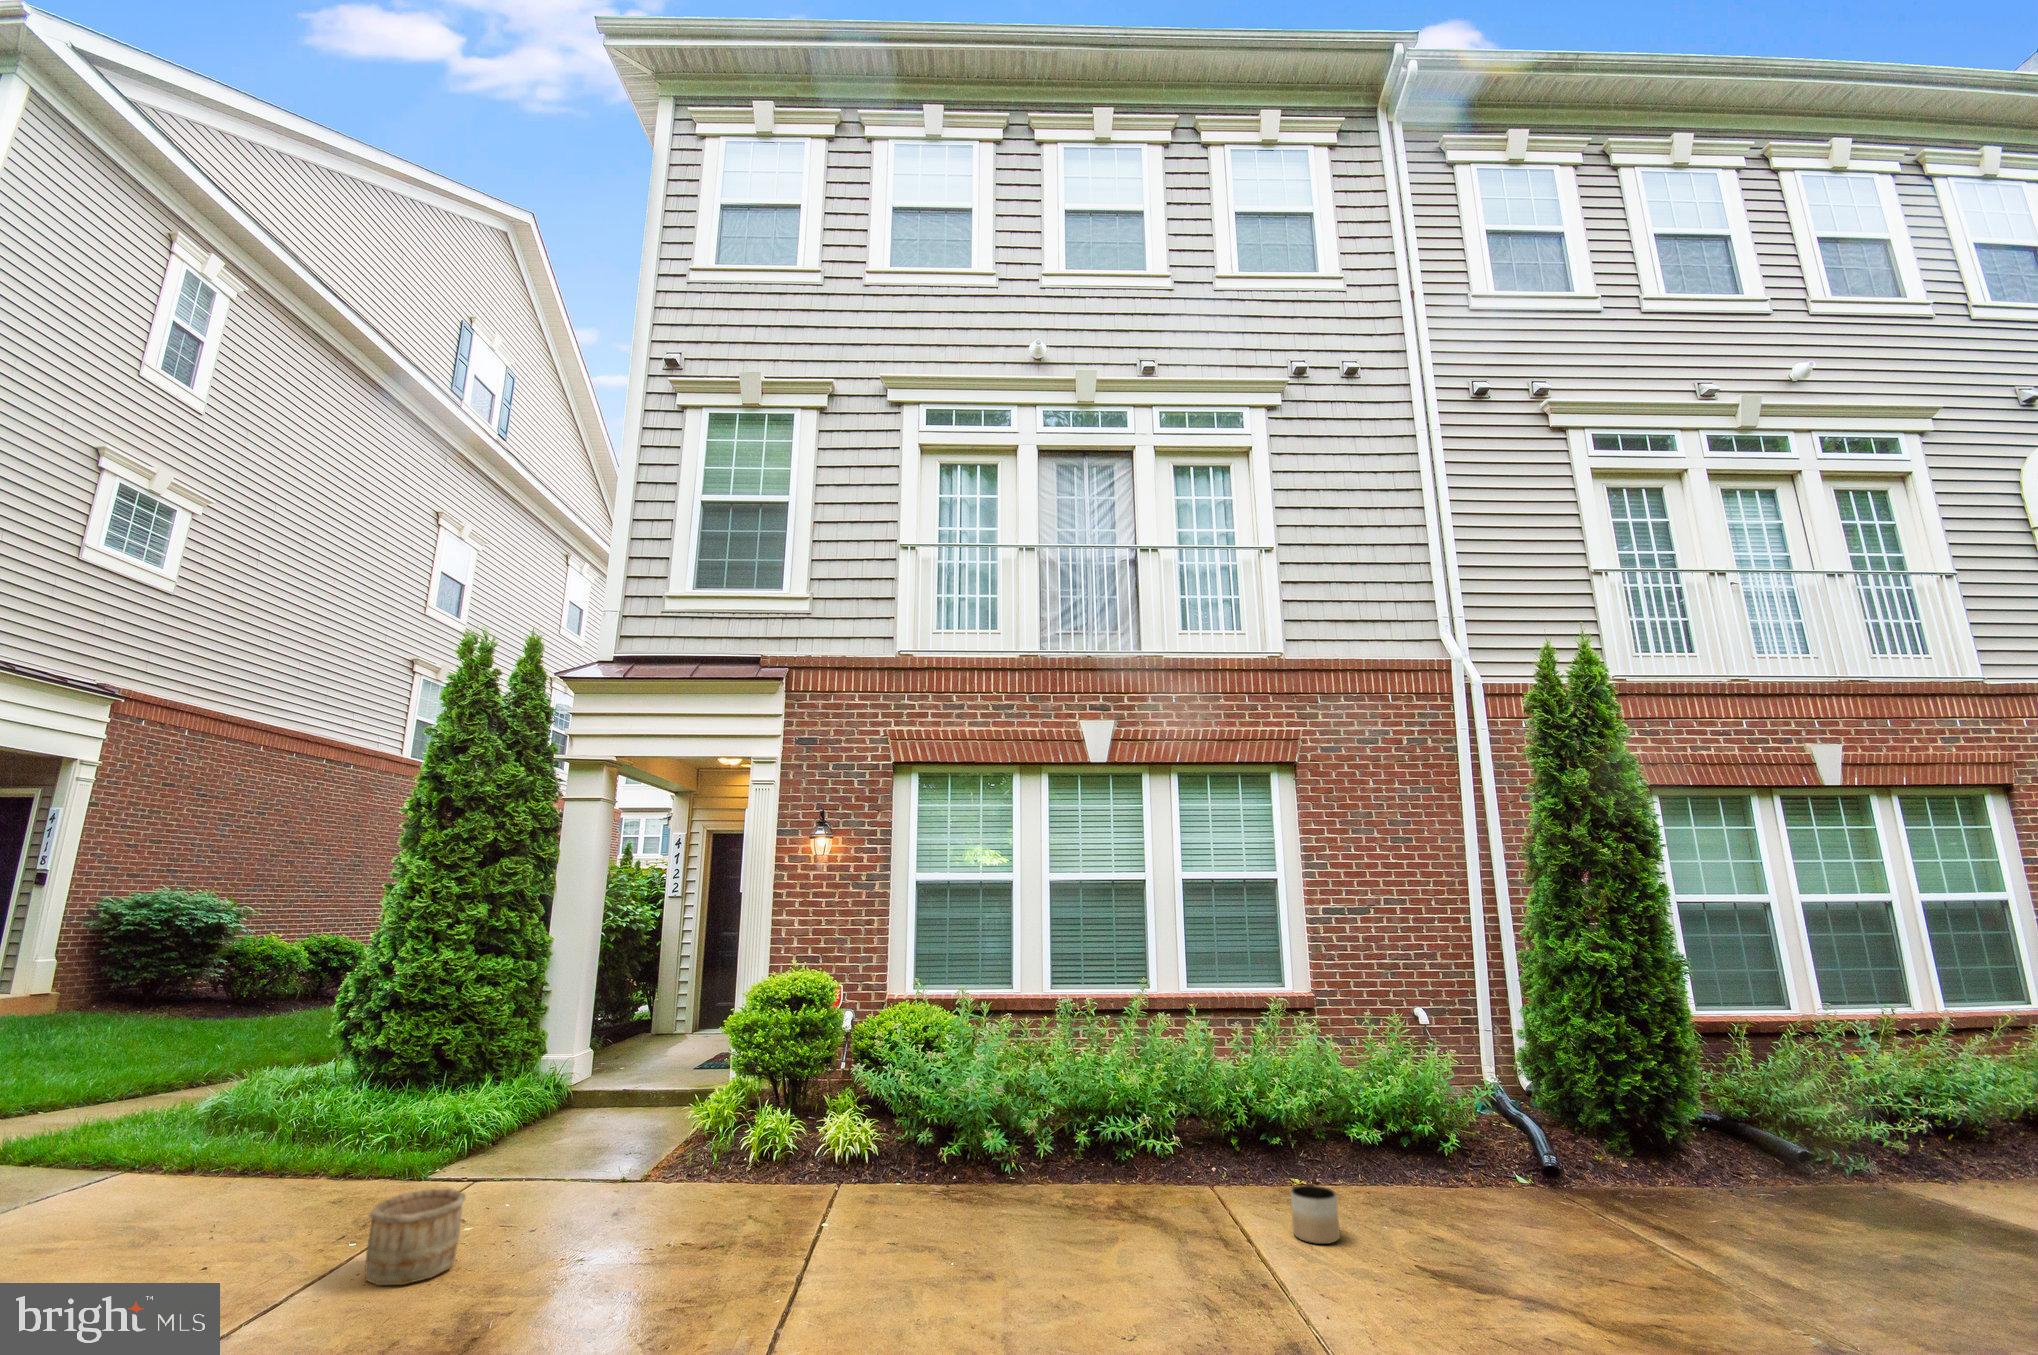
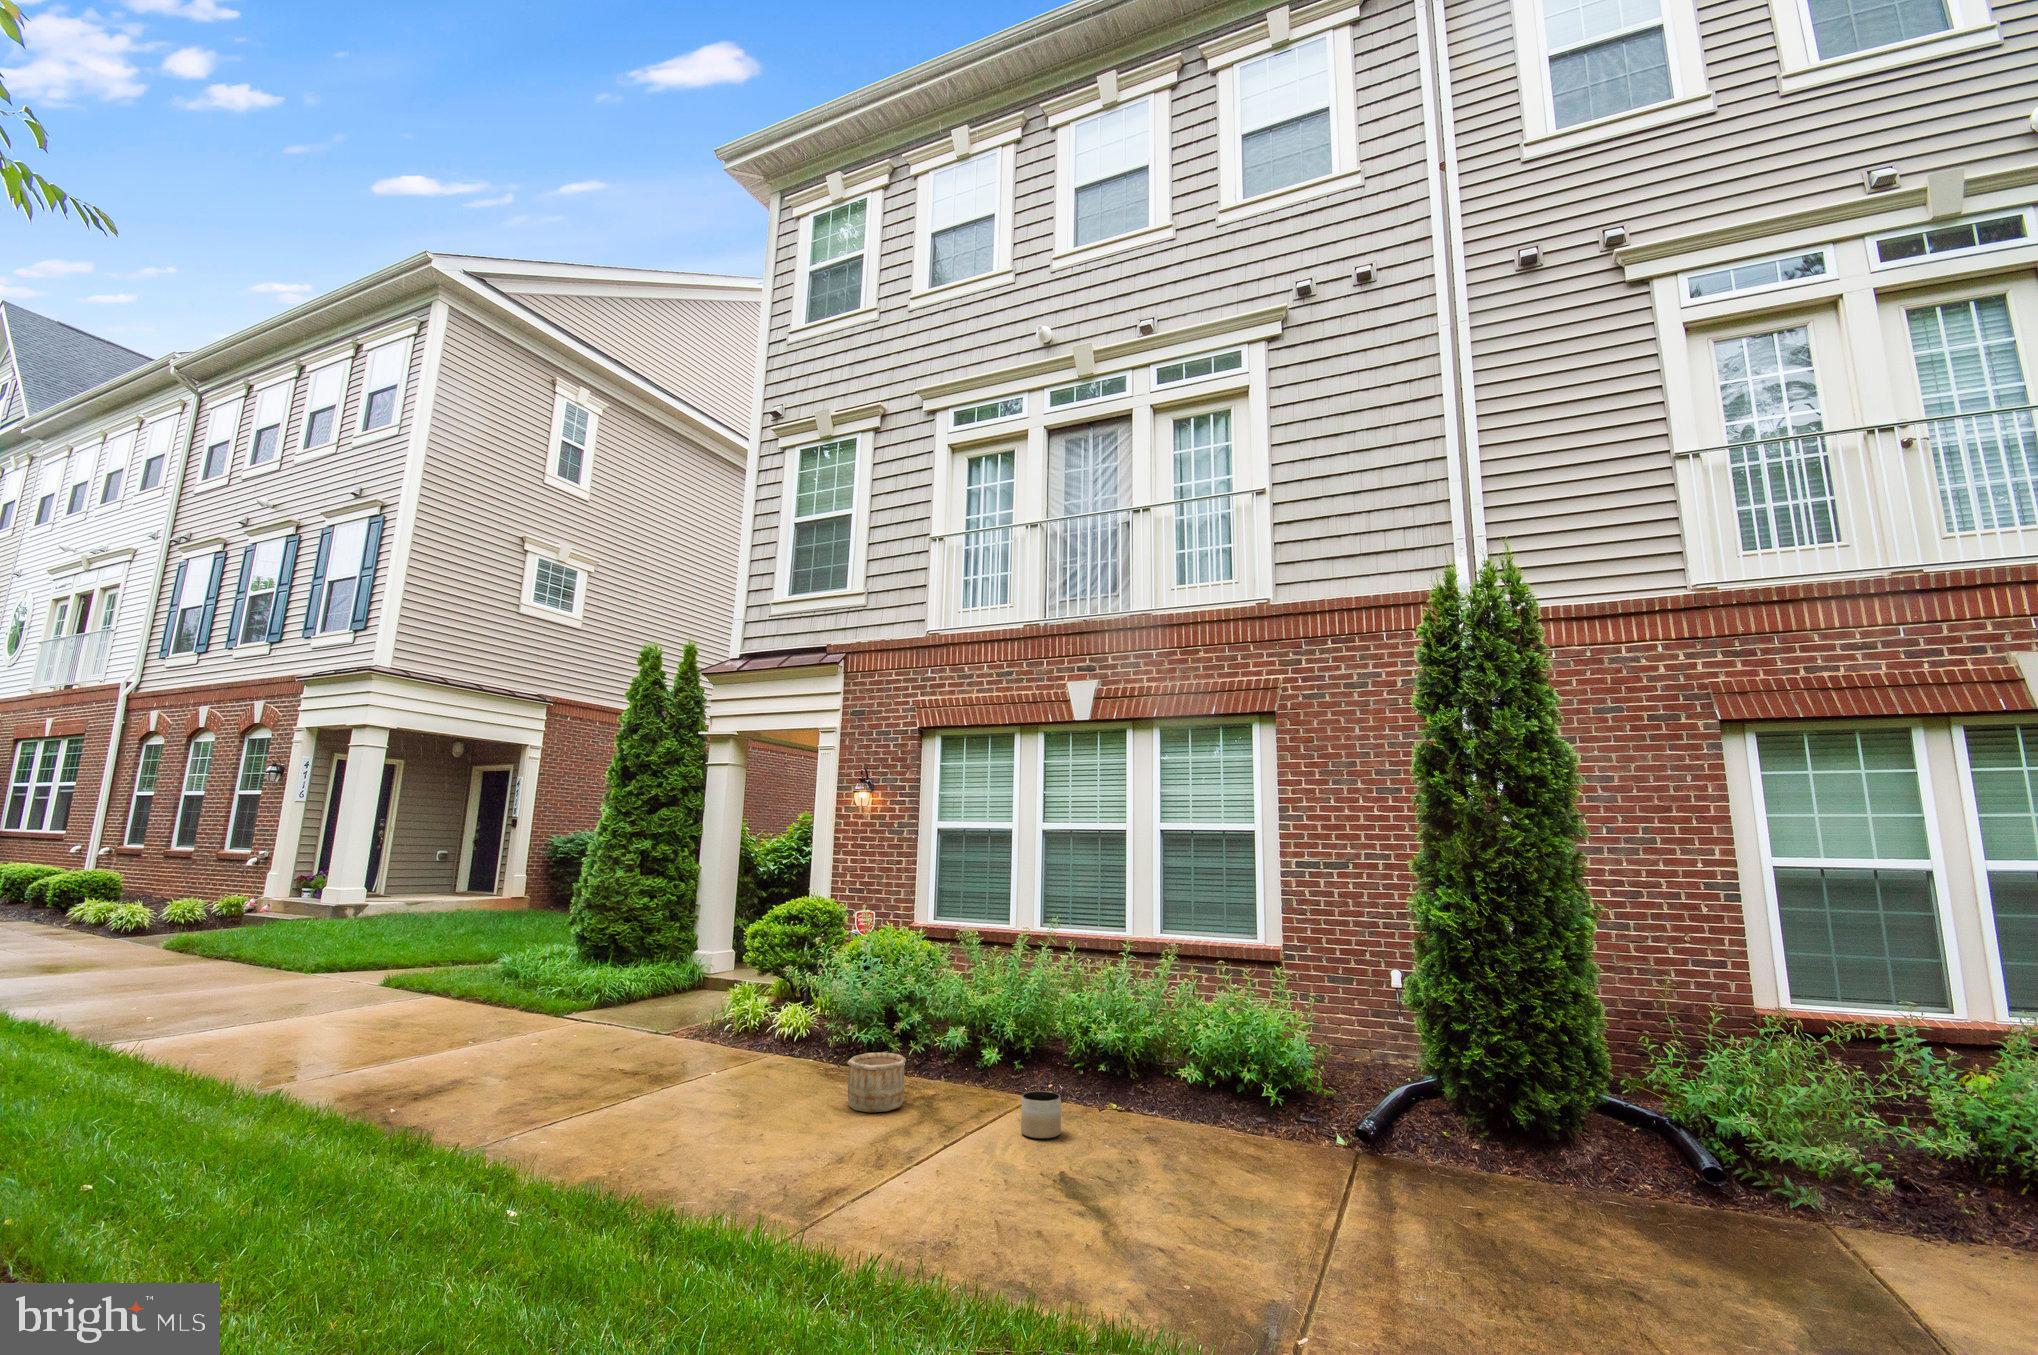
wooden bucket: present [365,1189,466,1285] -> present [847,1052,906,1112]

